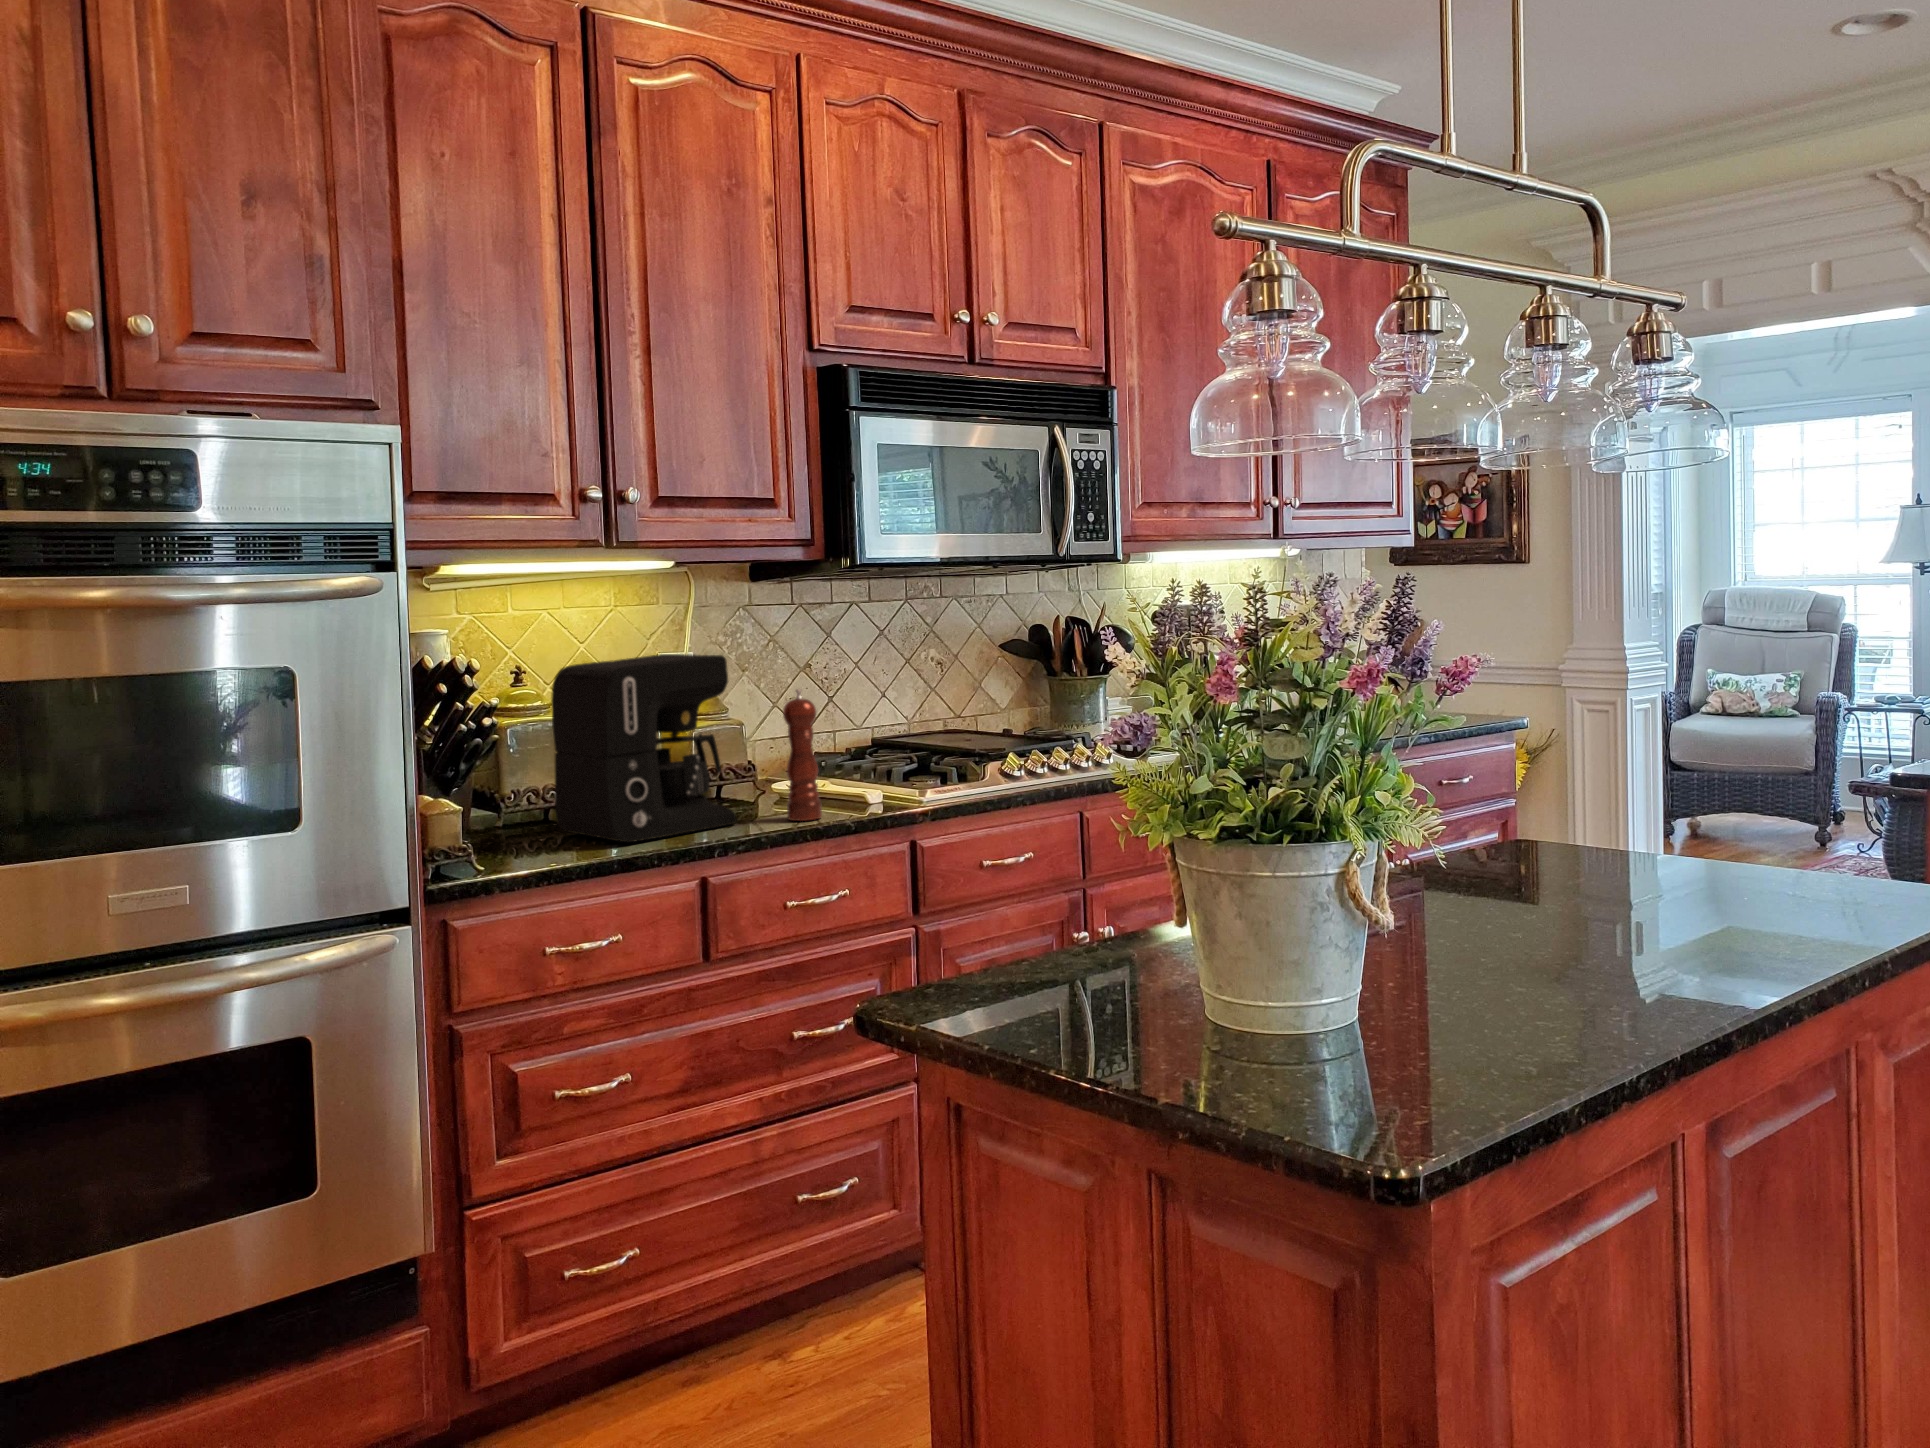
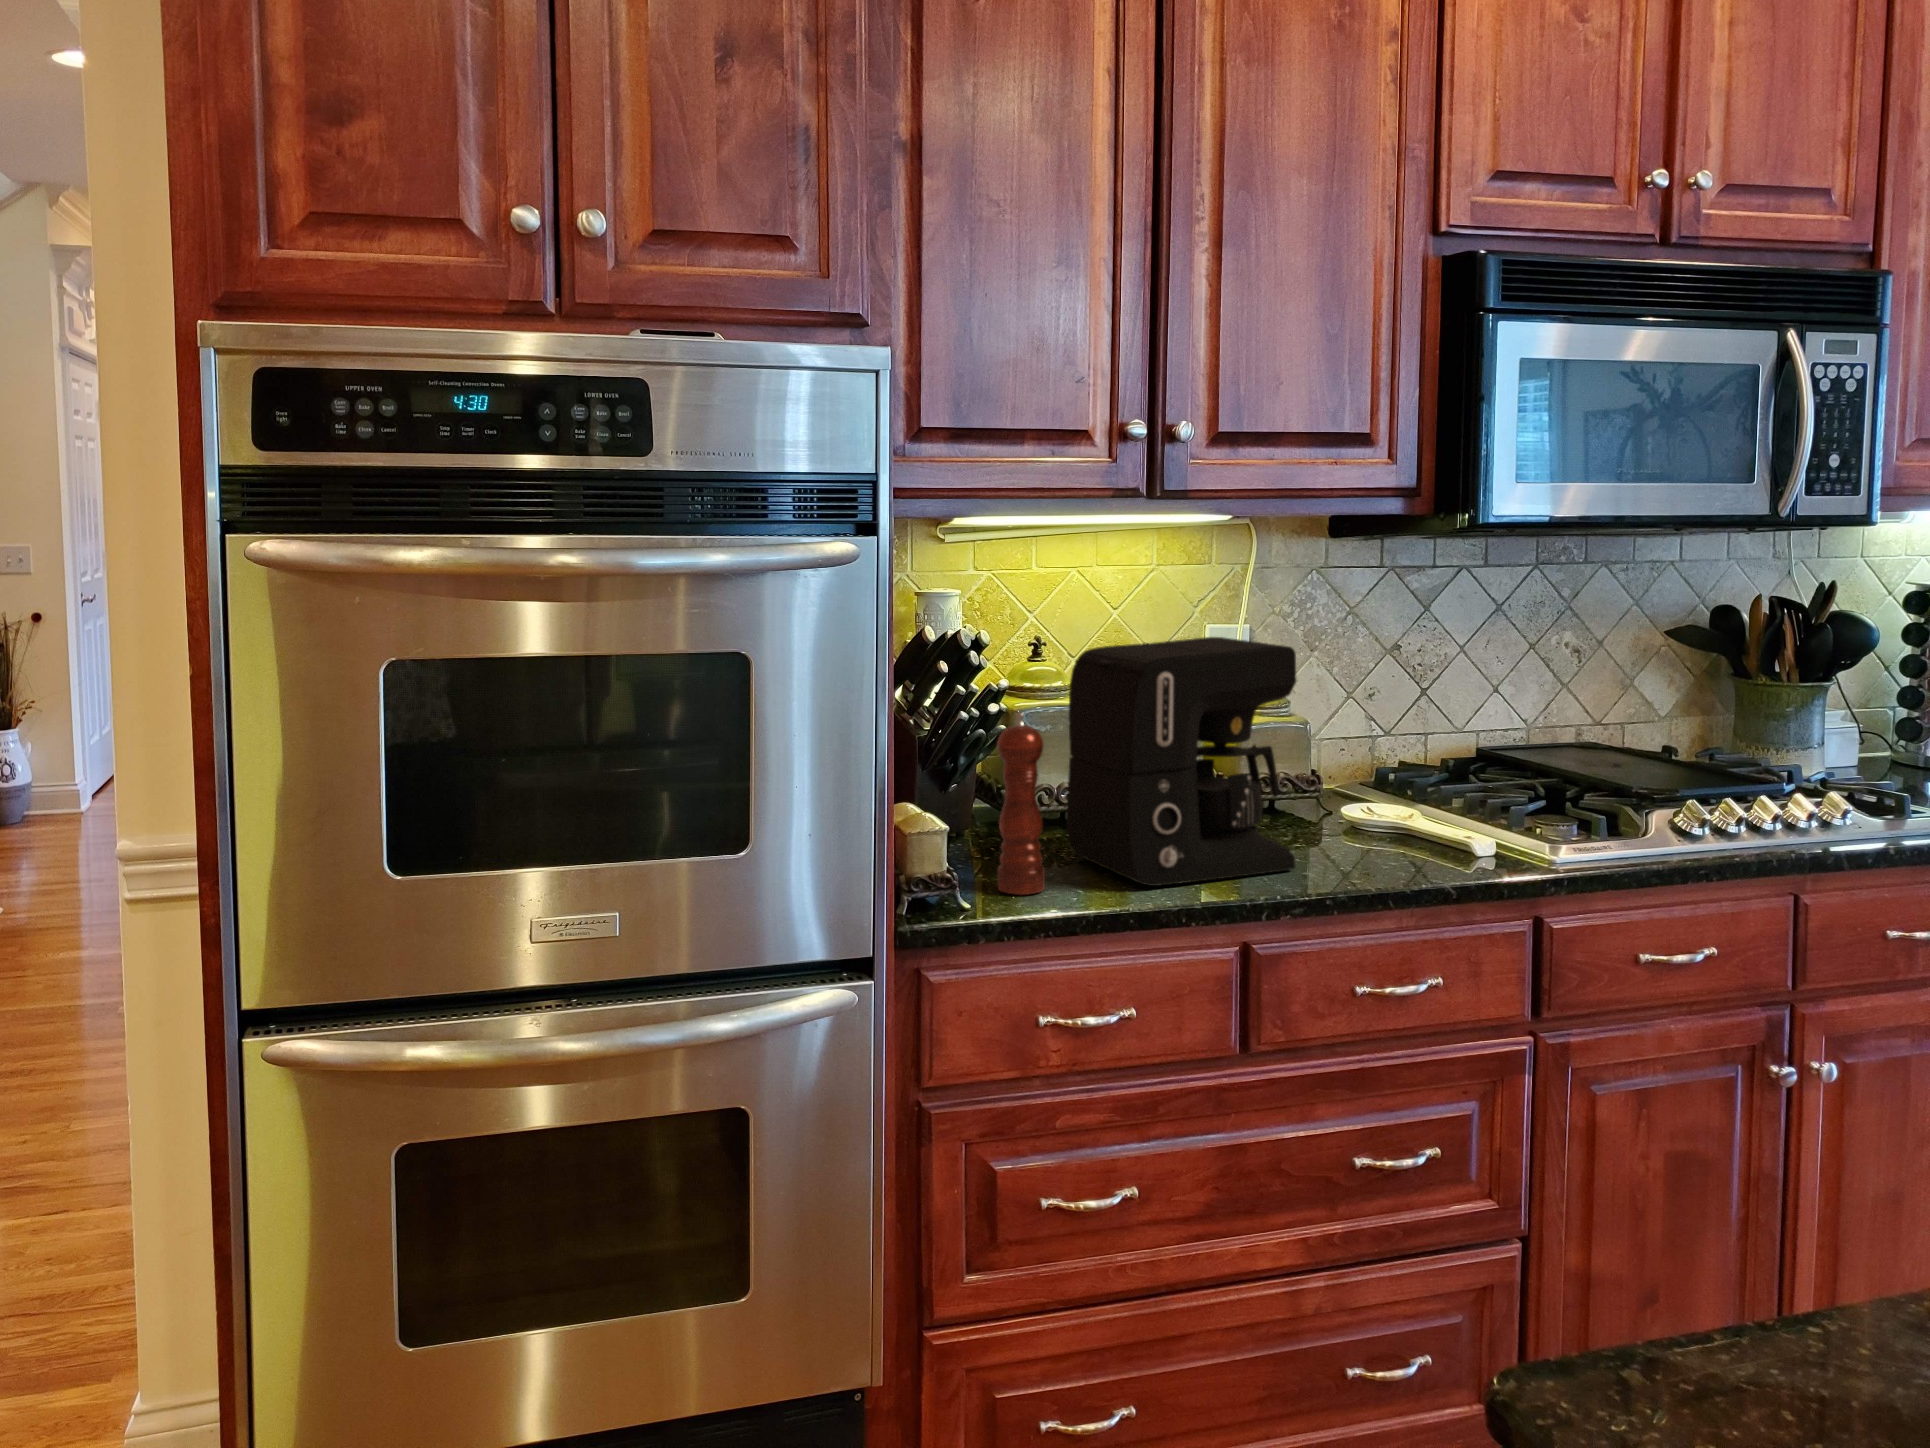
pepper mill: present [783,689,822,821] -> present [997,713,1045,895]

